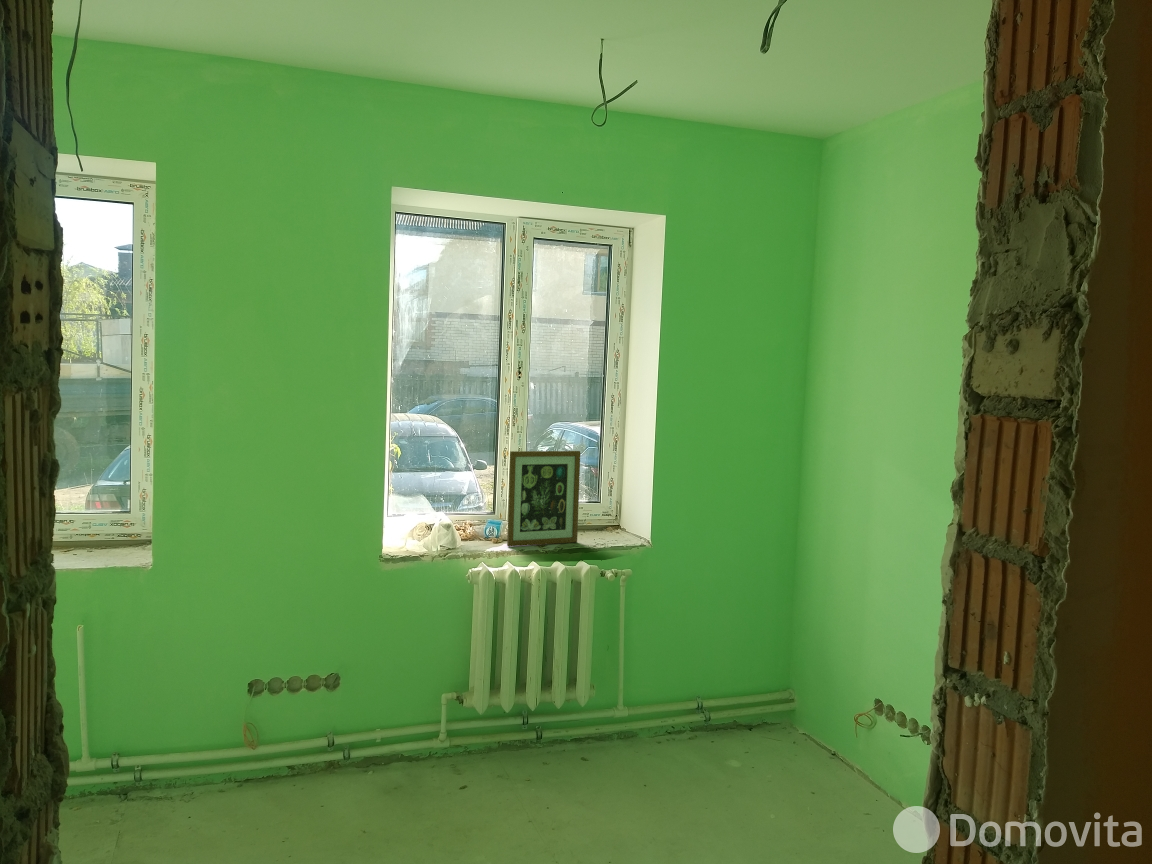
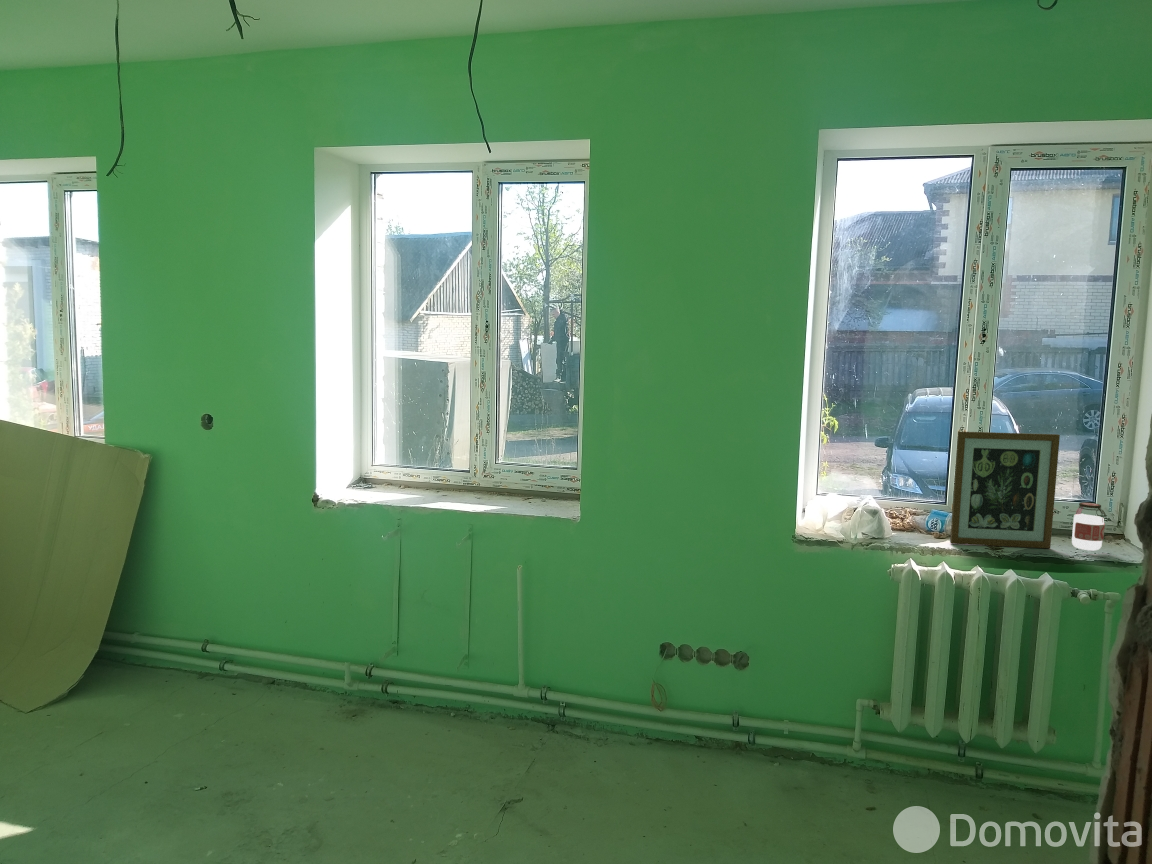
jar: none [590,504,612,541] -> present [1072,502,1106,550]

